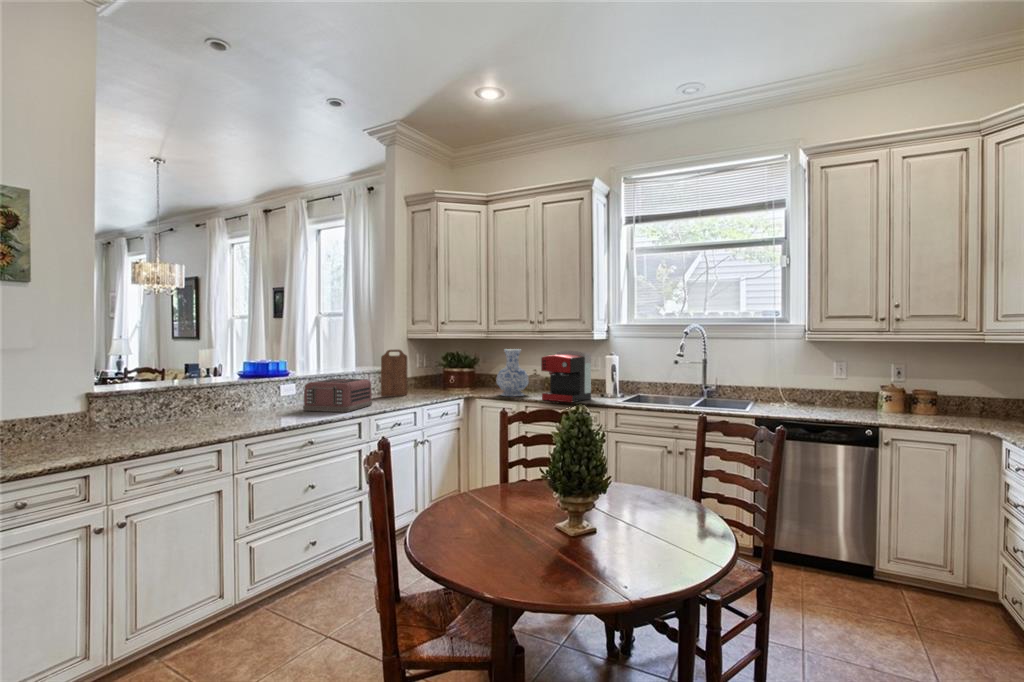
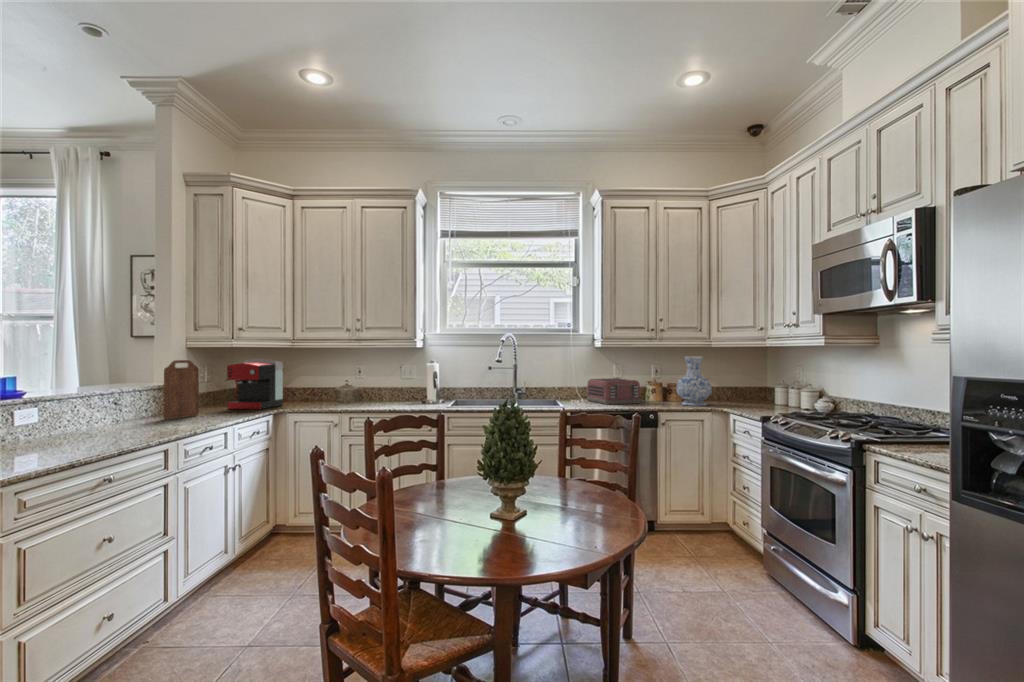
vase: present [497,349,529,396] -> present [676,357,712,406]
coffee maker: present [541,350,591,402] -> present [227,358,283,409]
toaster: present [303,378,373,412] -> present [587,378,641,404]

